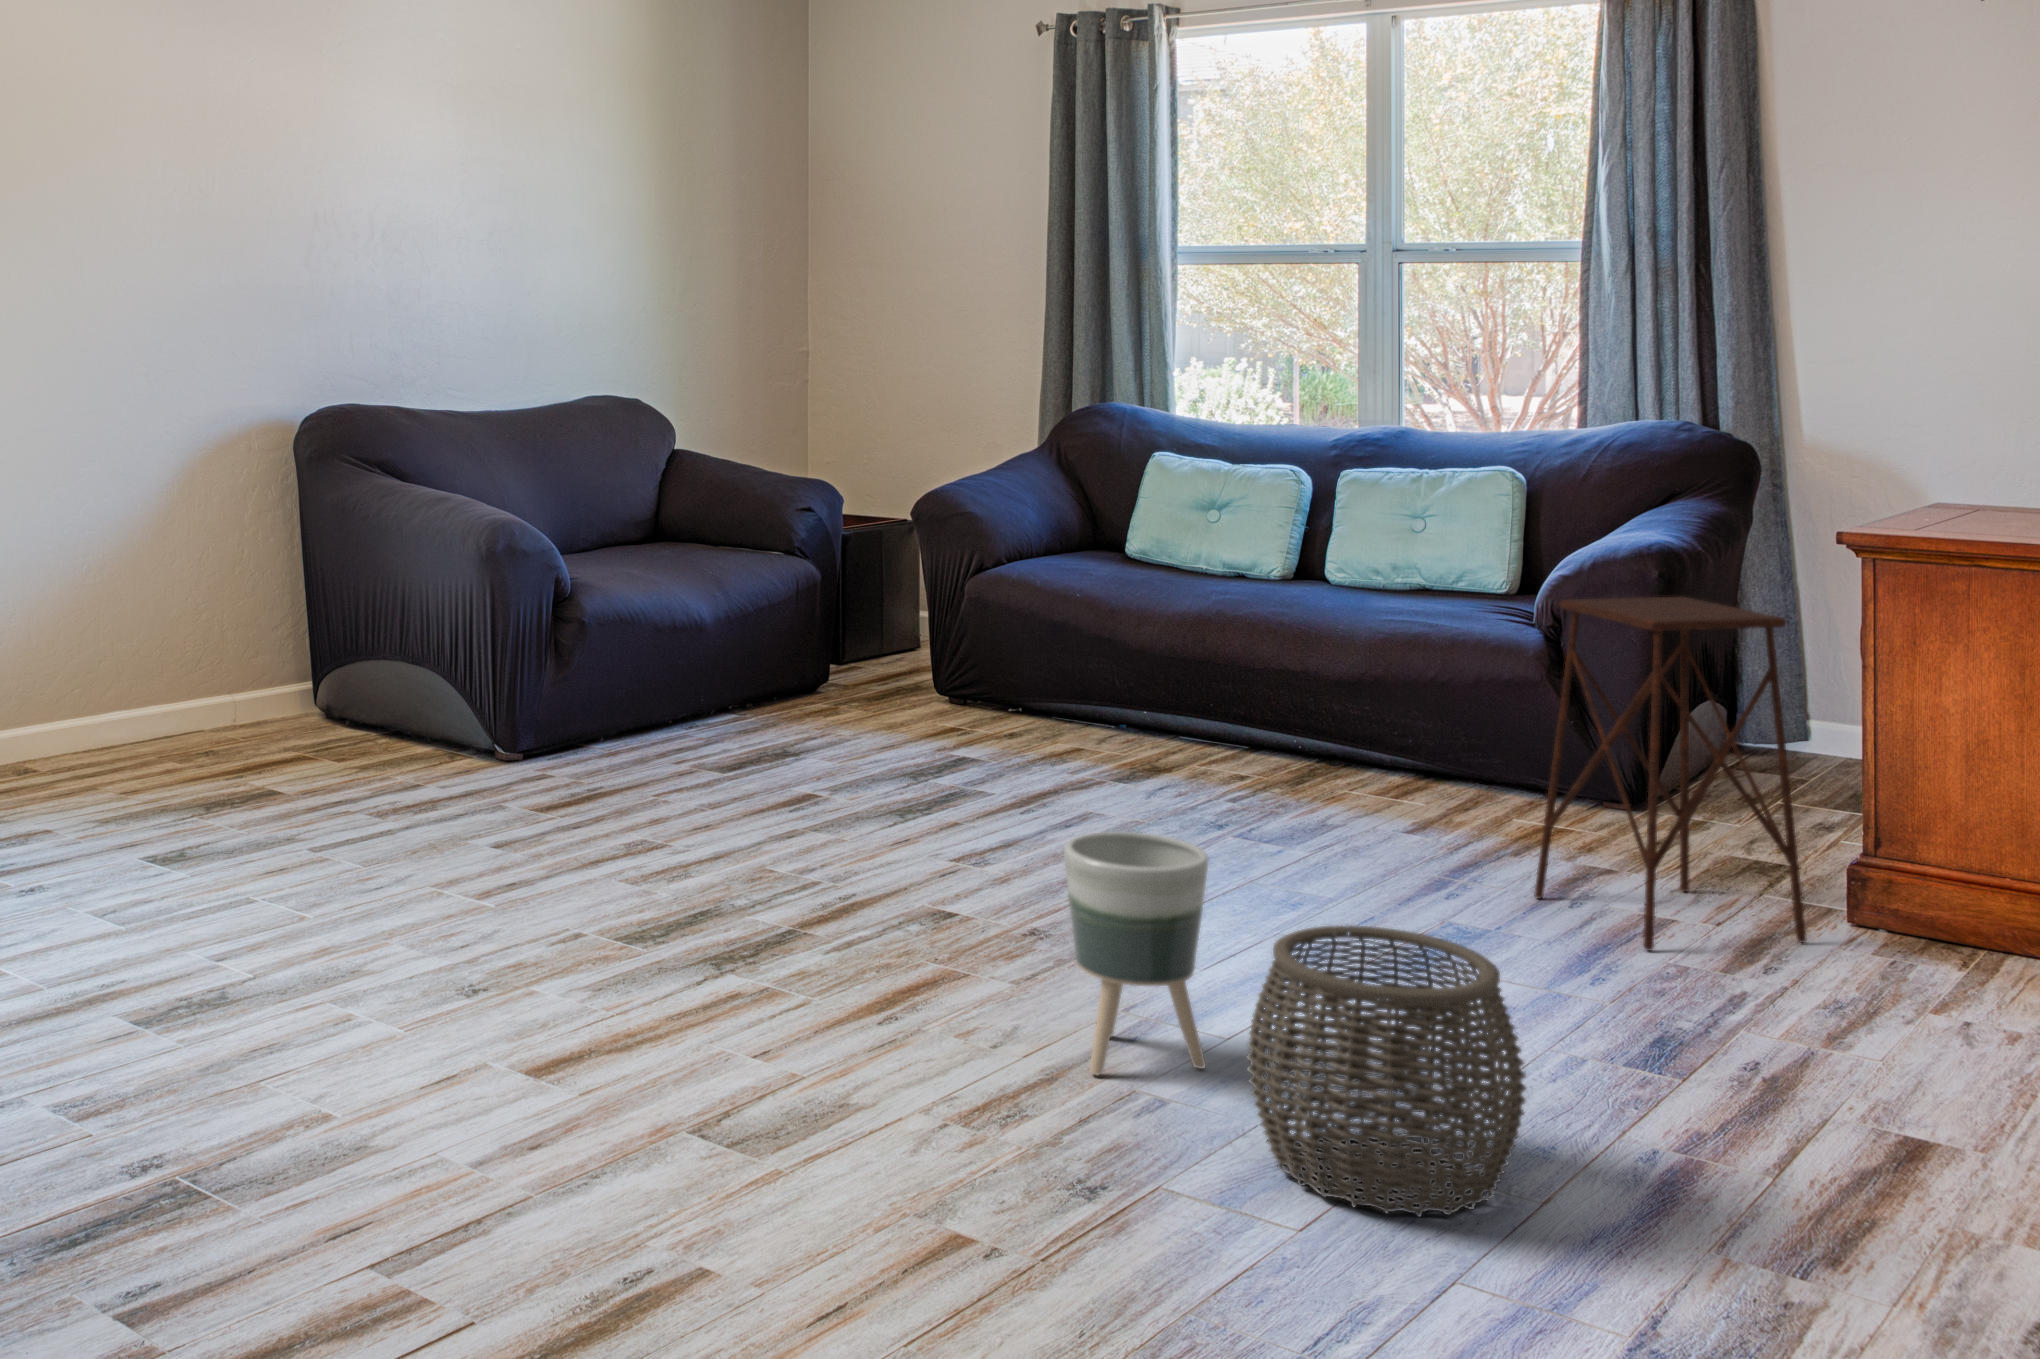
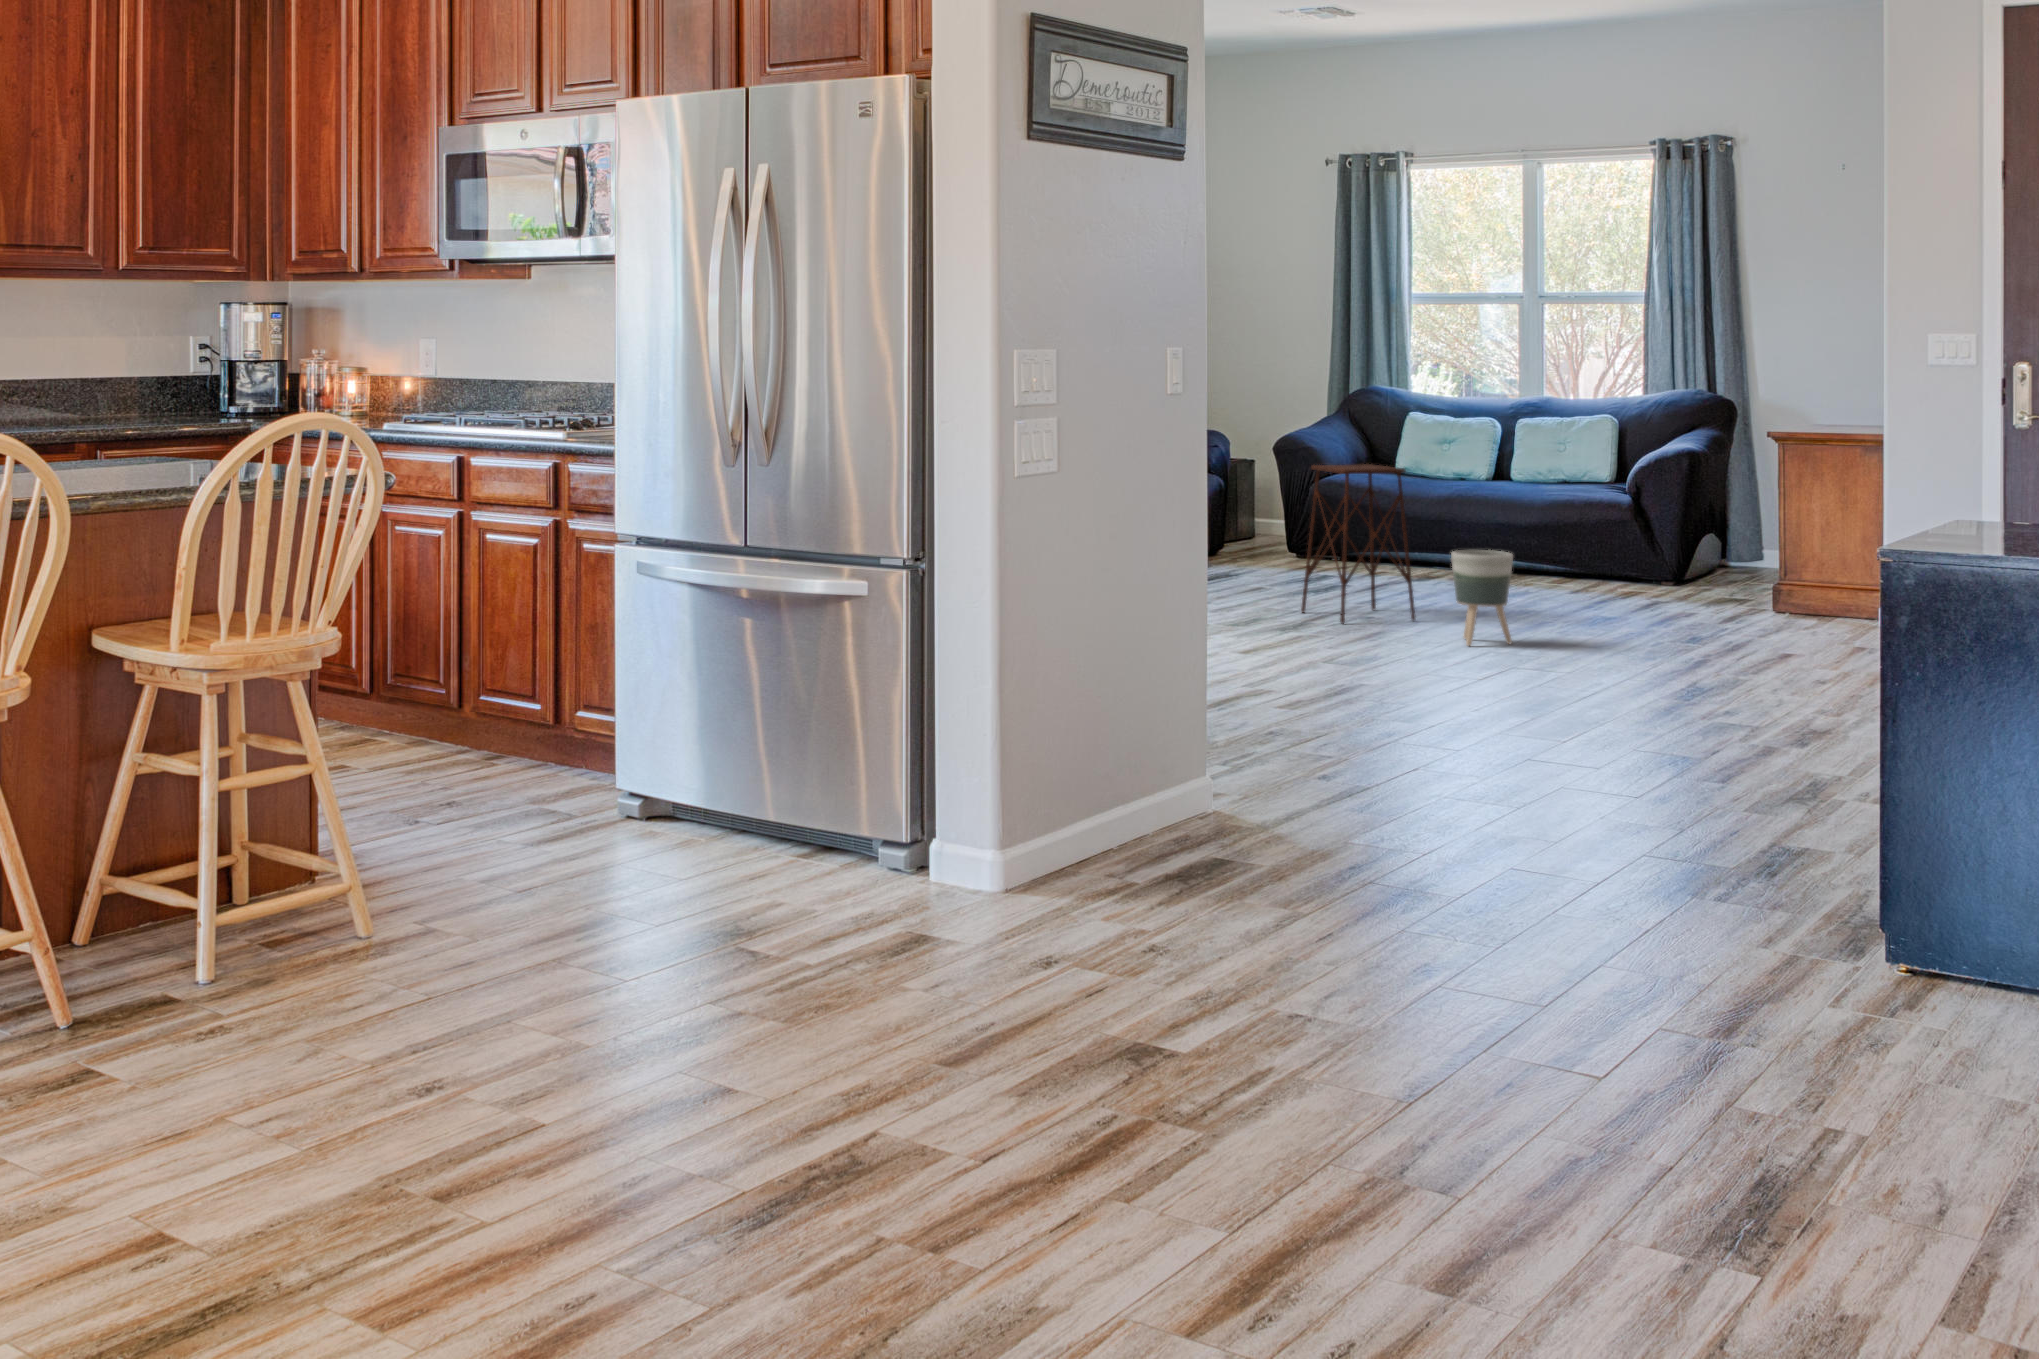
side table: present [1535,597,1806,951] -> present [1301,464,1416,624]
woven basket: present [1247,926,1526,1216] -> none [1540,570,1647,666]

